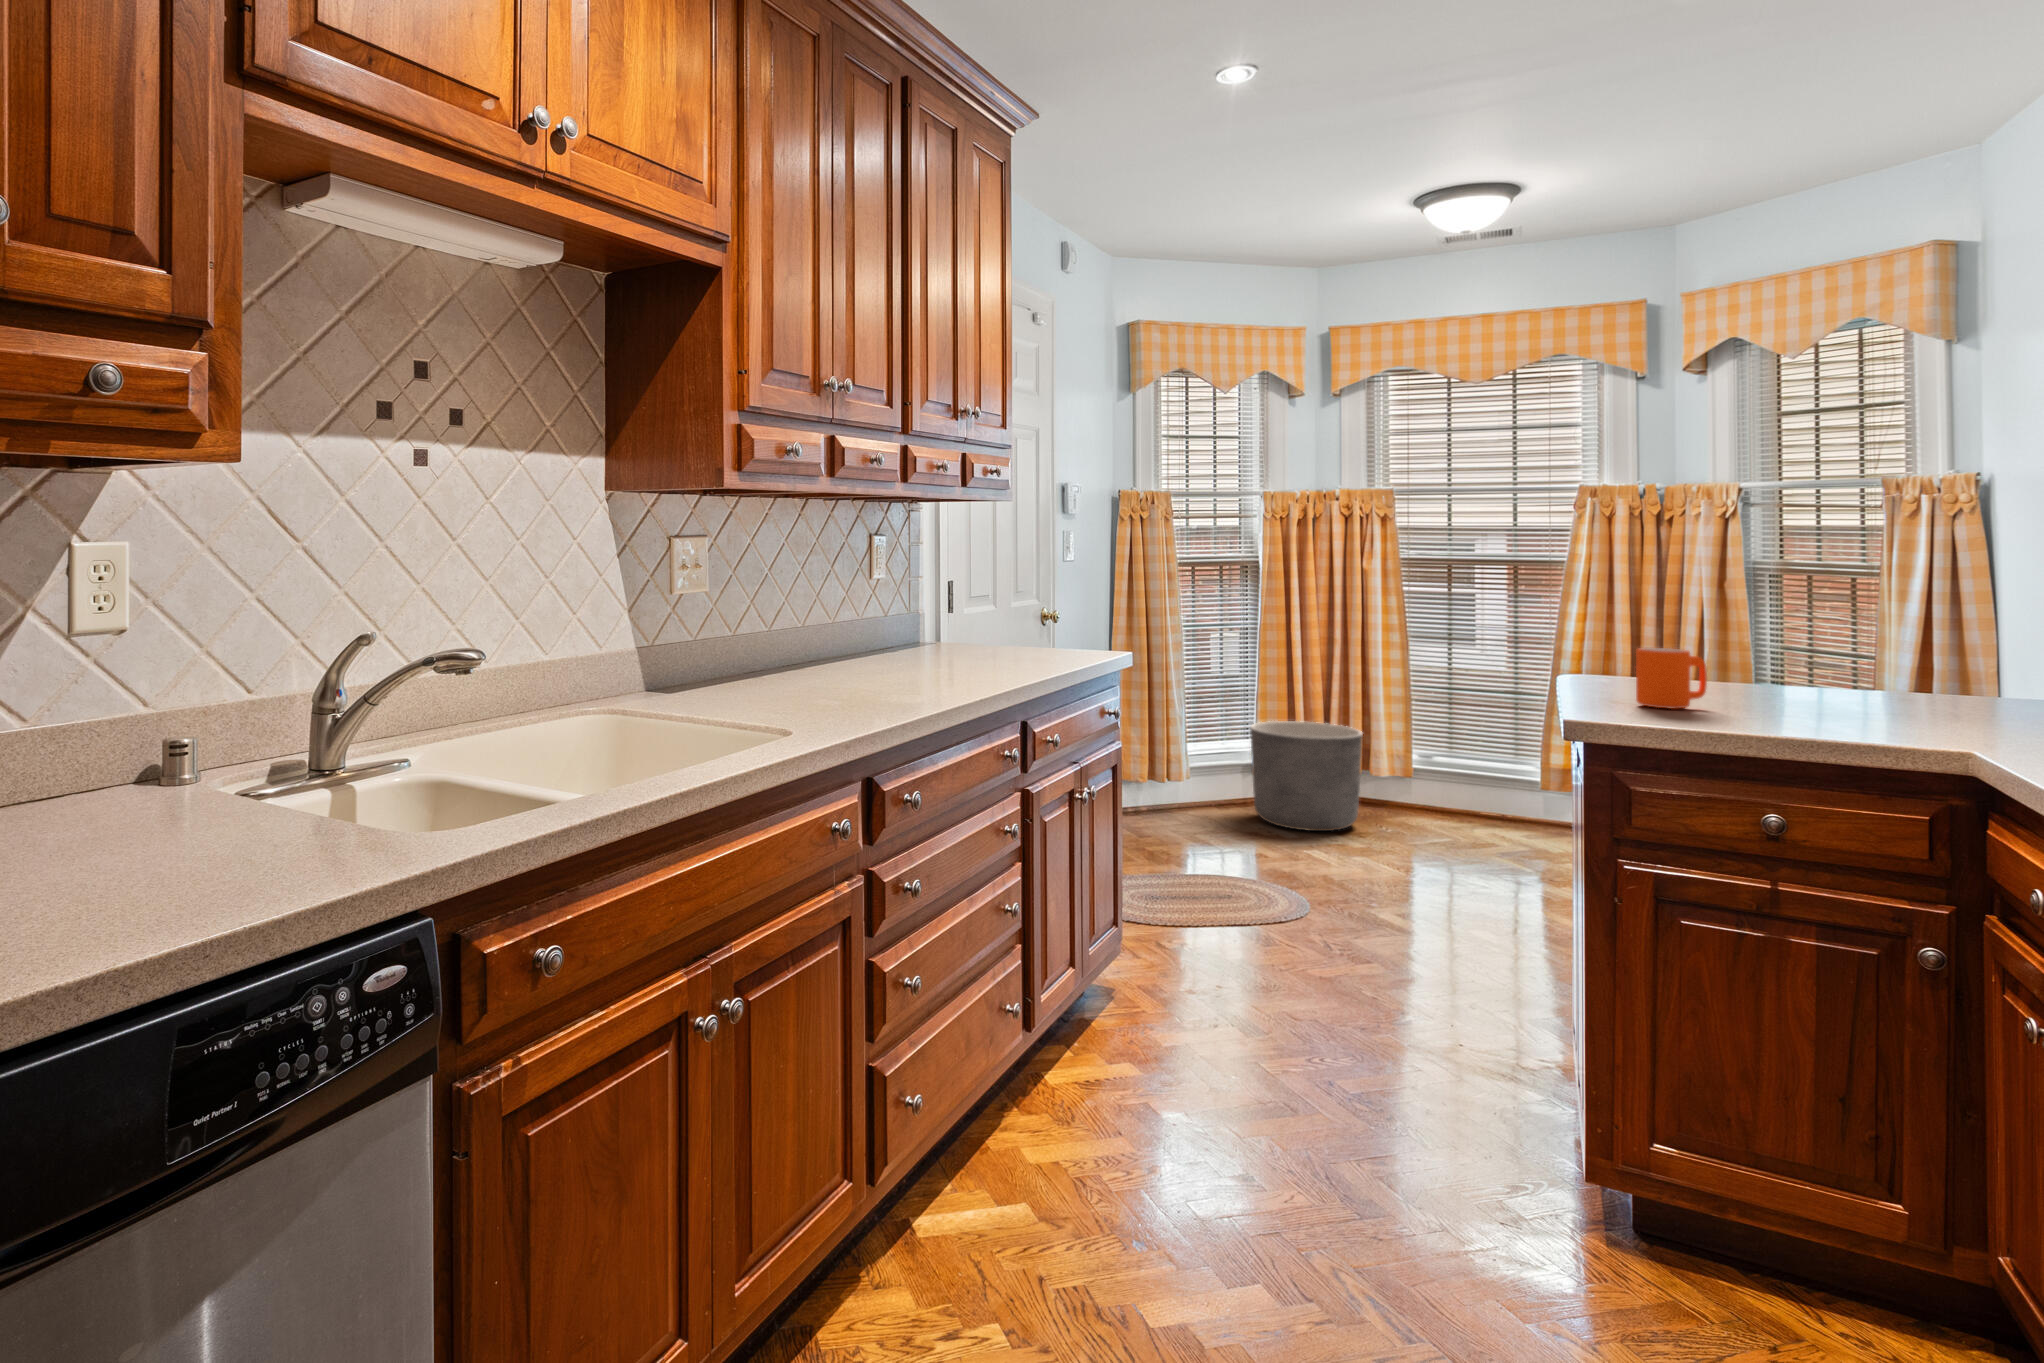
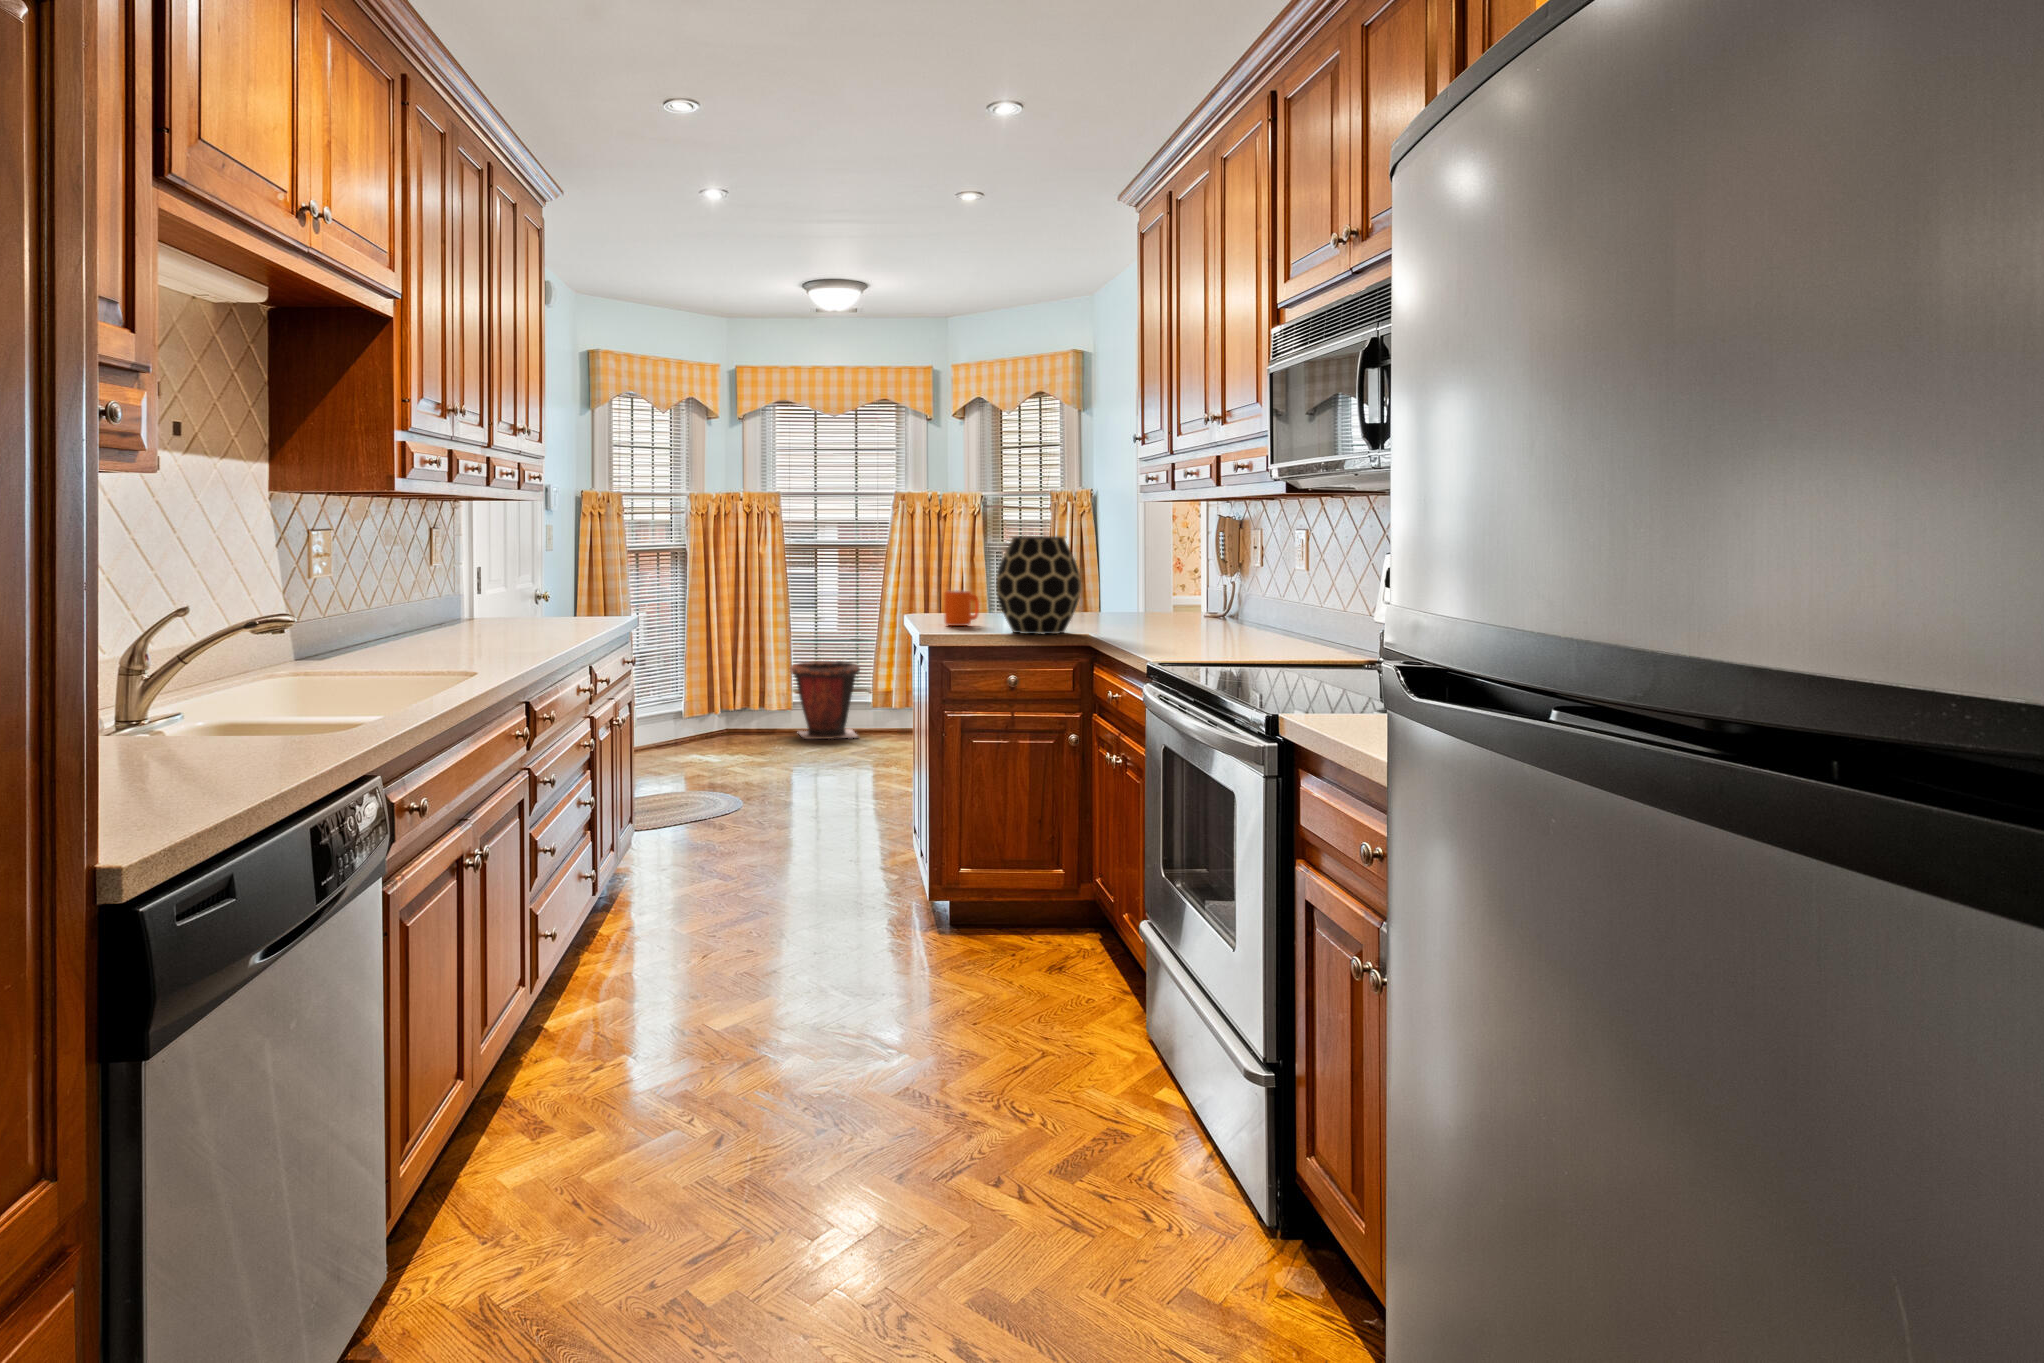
vase: none [1740,561,1940,743] -> present [996,536,1081,634]
waste bin: none [1409,719,1522,832] -> present [790,661,860,739]
planter: present [1250,721,1363,831] -> none [682,671,761,751]

